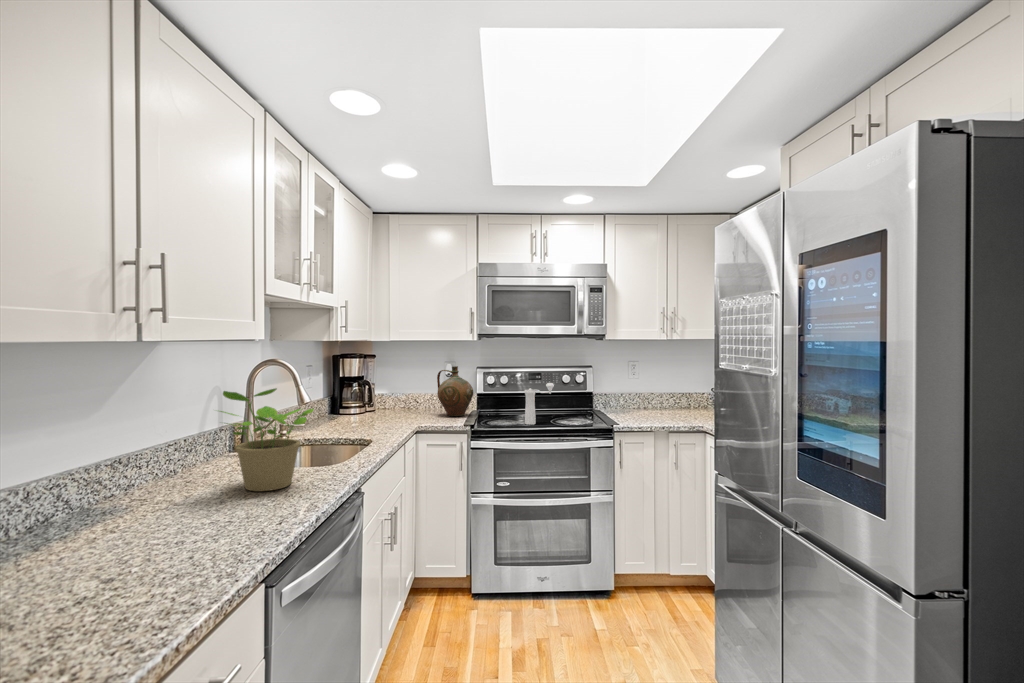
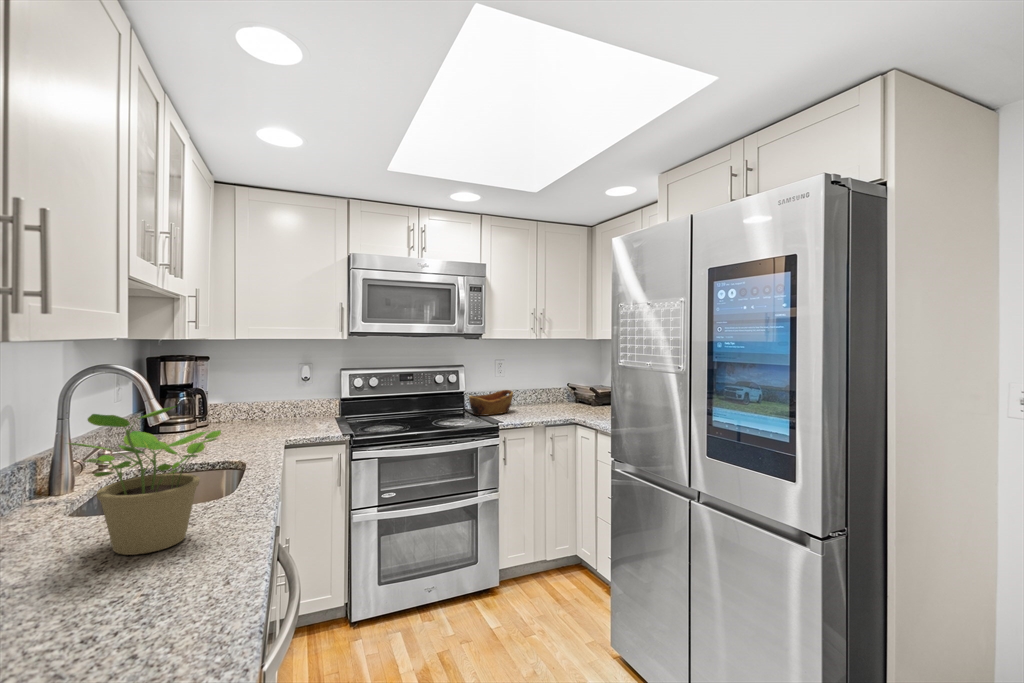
ceramic jug: present [437,366,473,416] -> none [296,368,341,425]
pepper mill: present [524,383,554,425] -> none [408,384,439,429]
wooden bowl: none [594,393,643,417] -> present [469,390,513,415]

